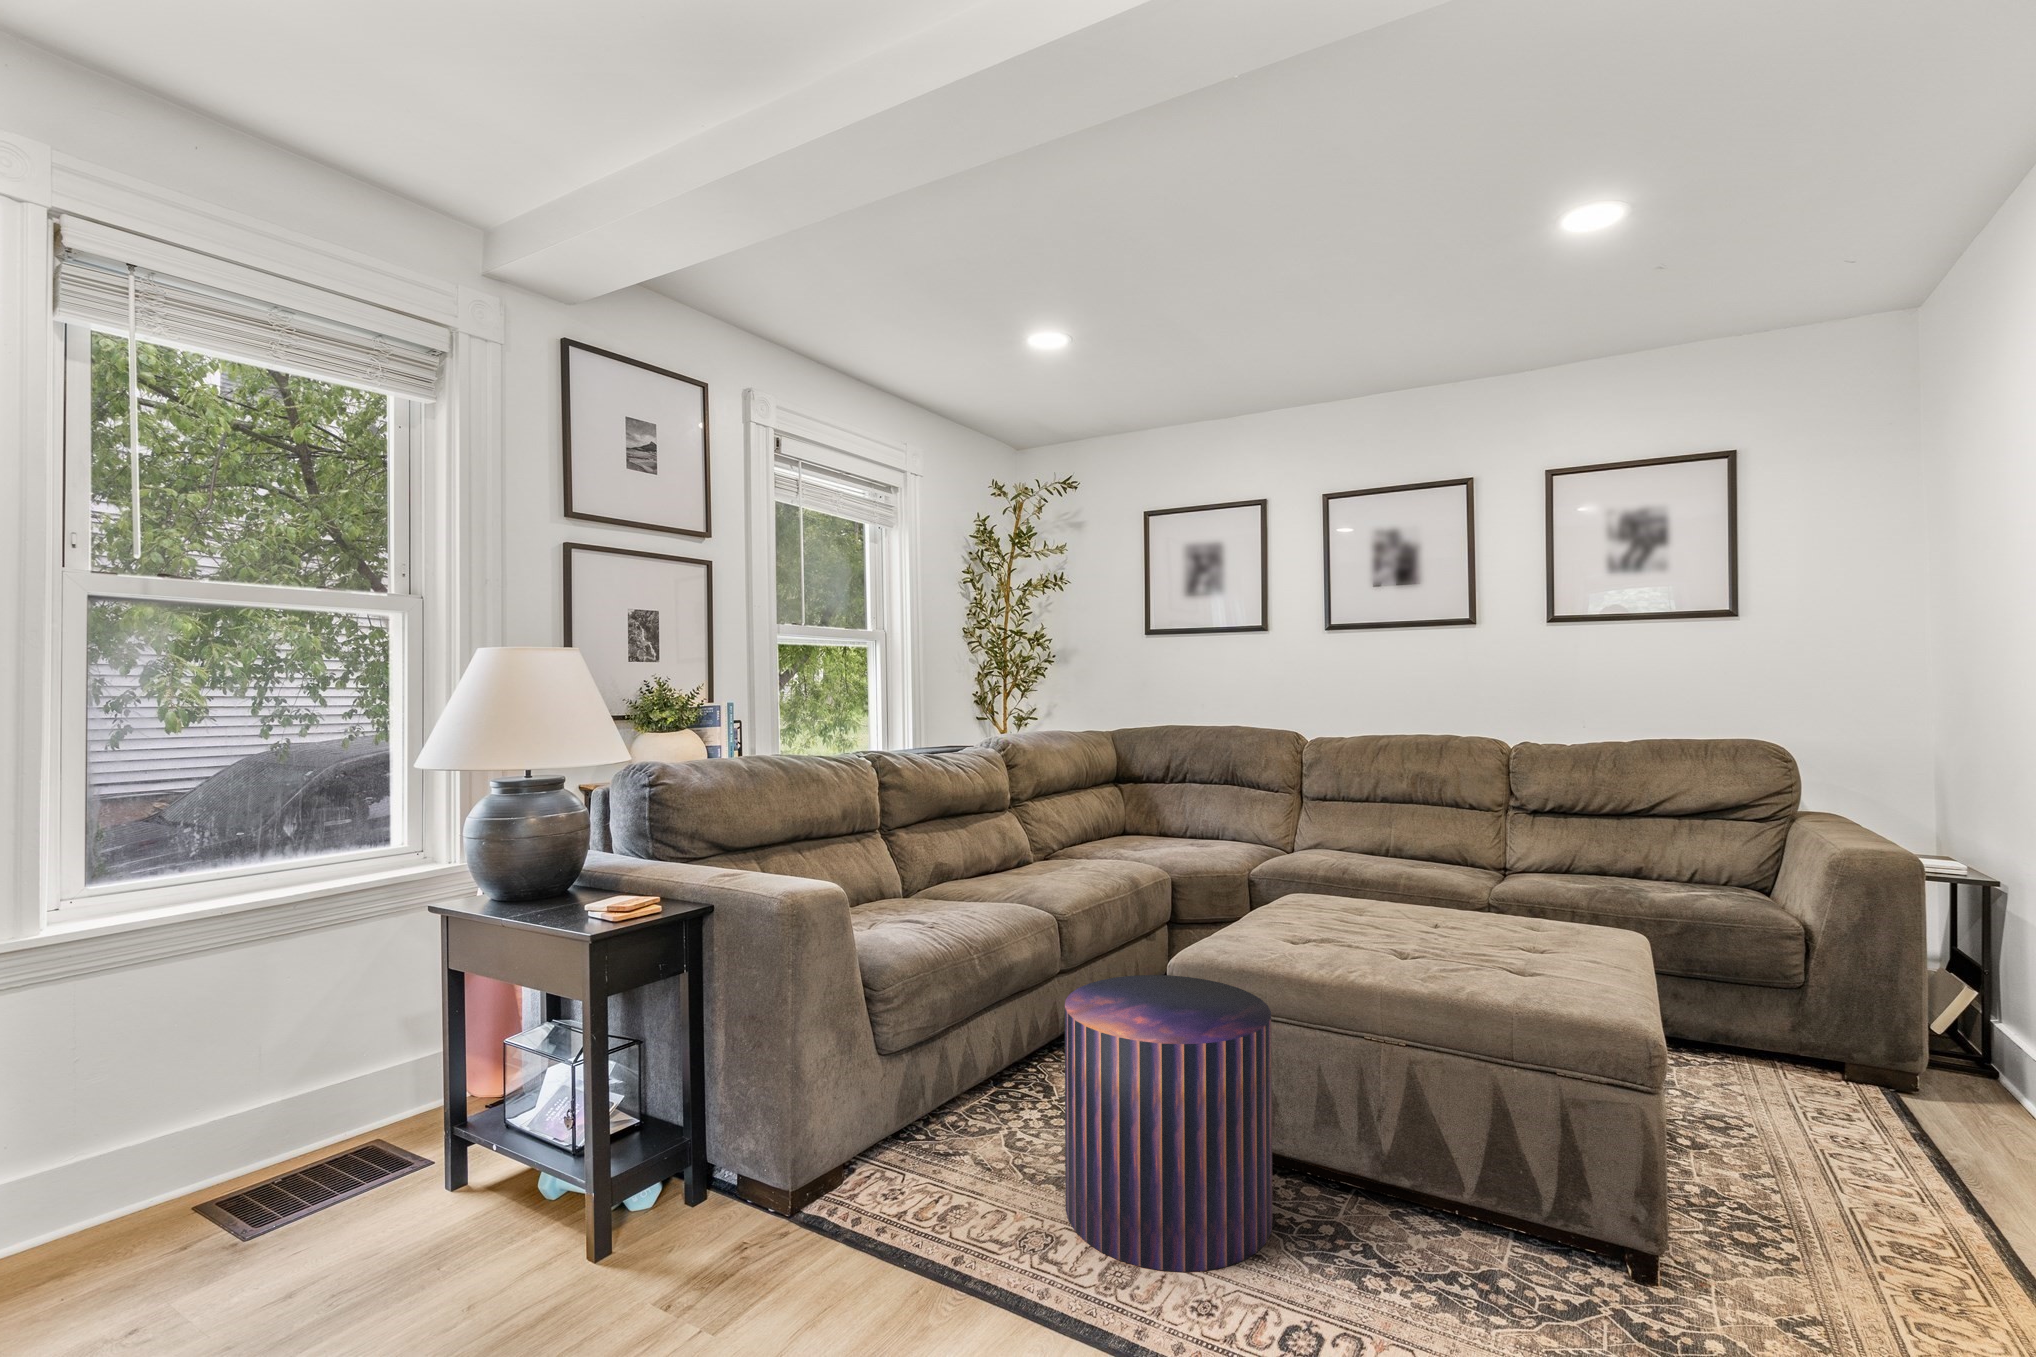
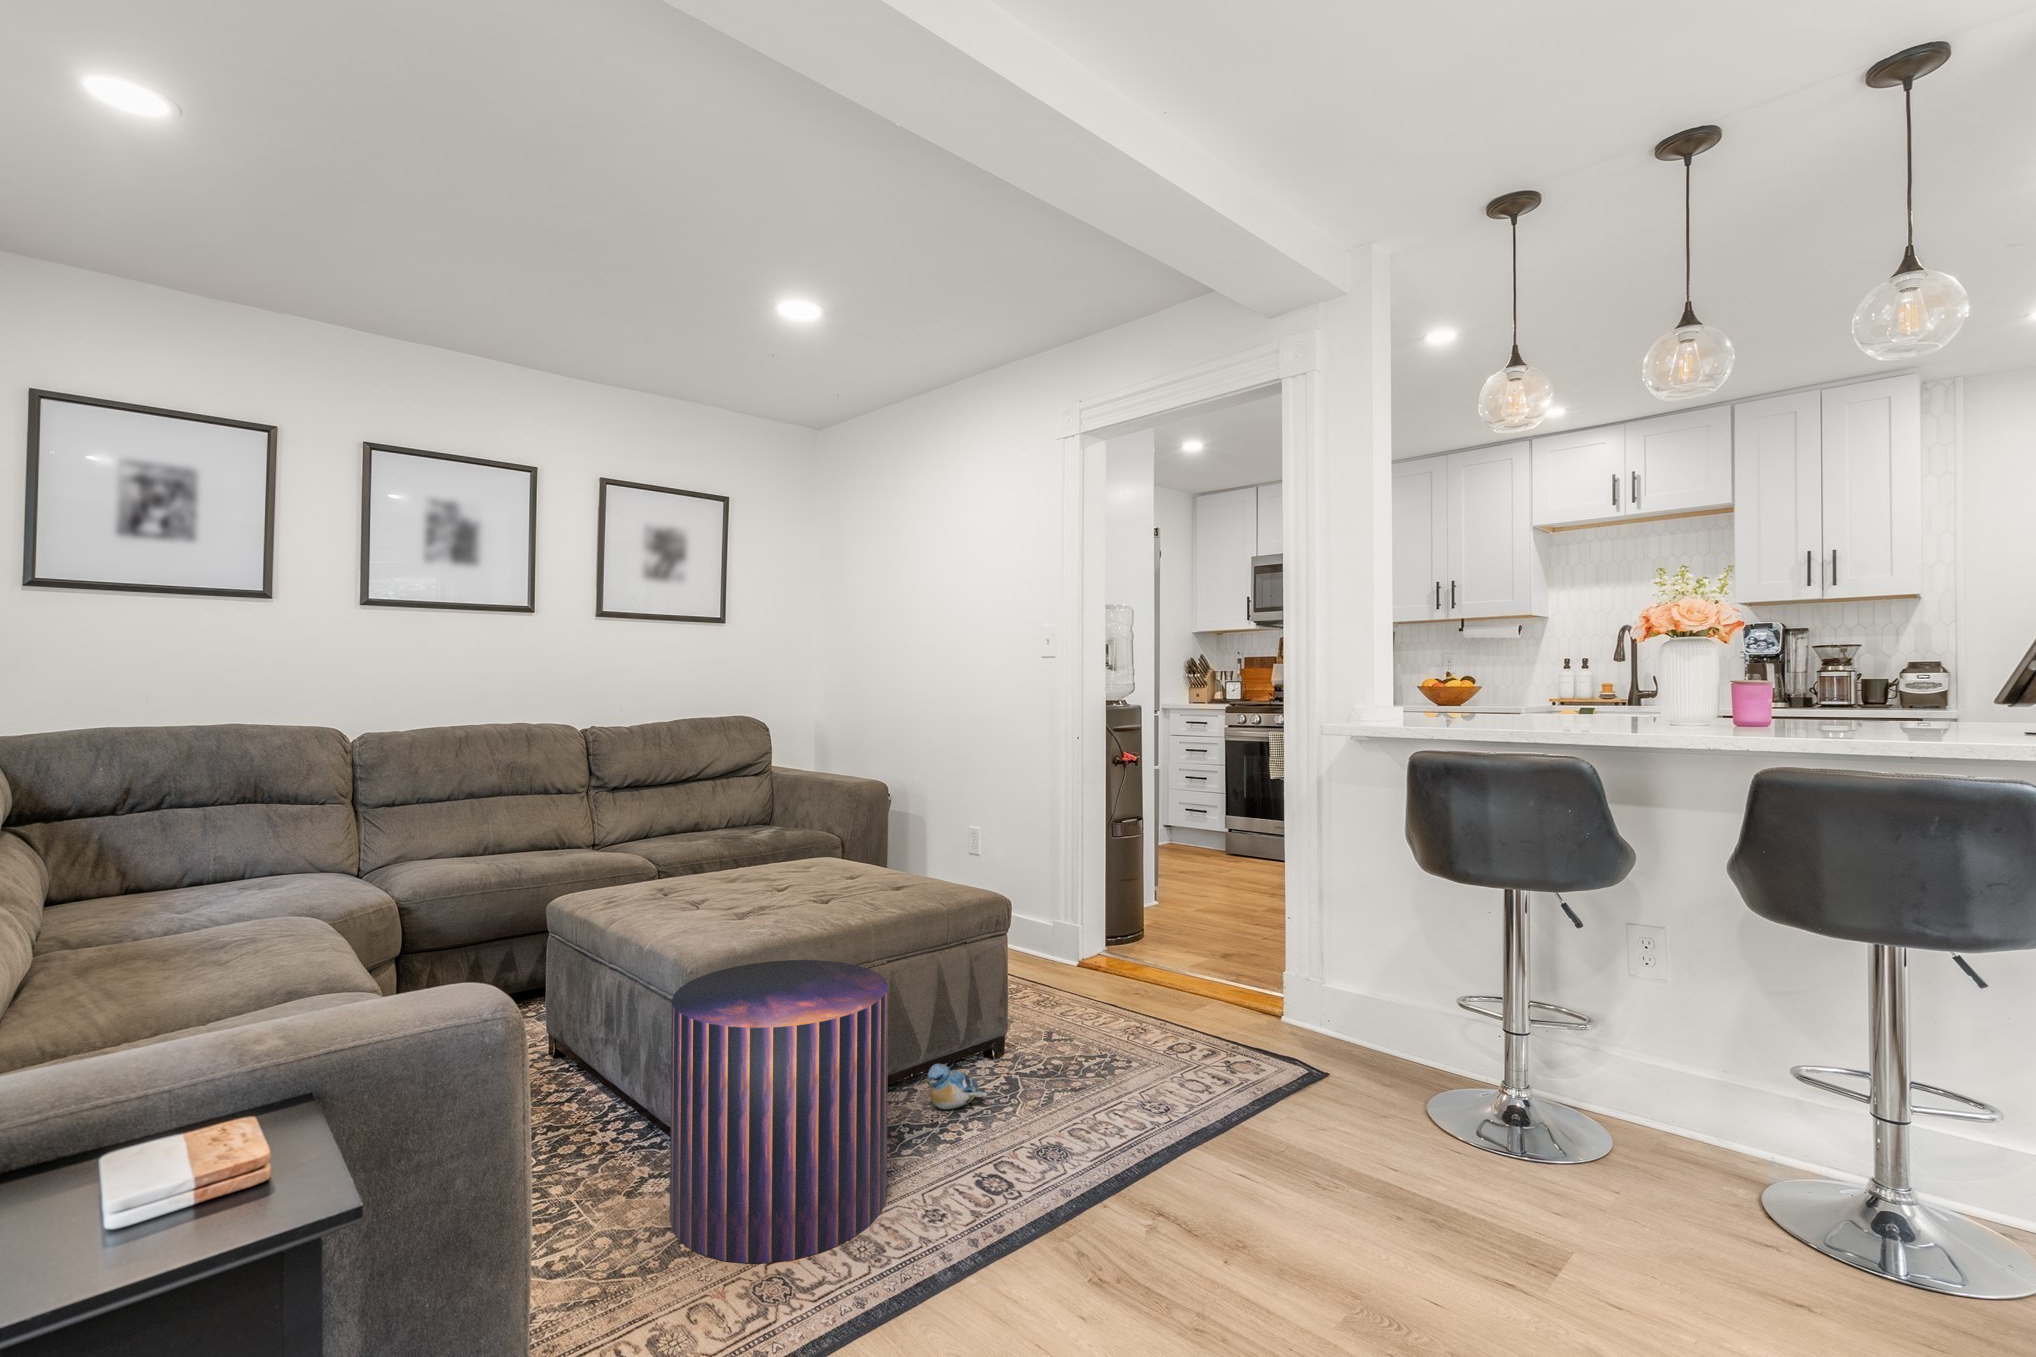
plush toy: none [1408,1198,1499,1281] -> present [926,1064,987,1109]

